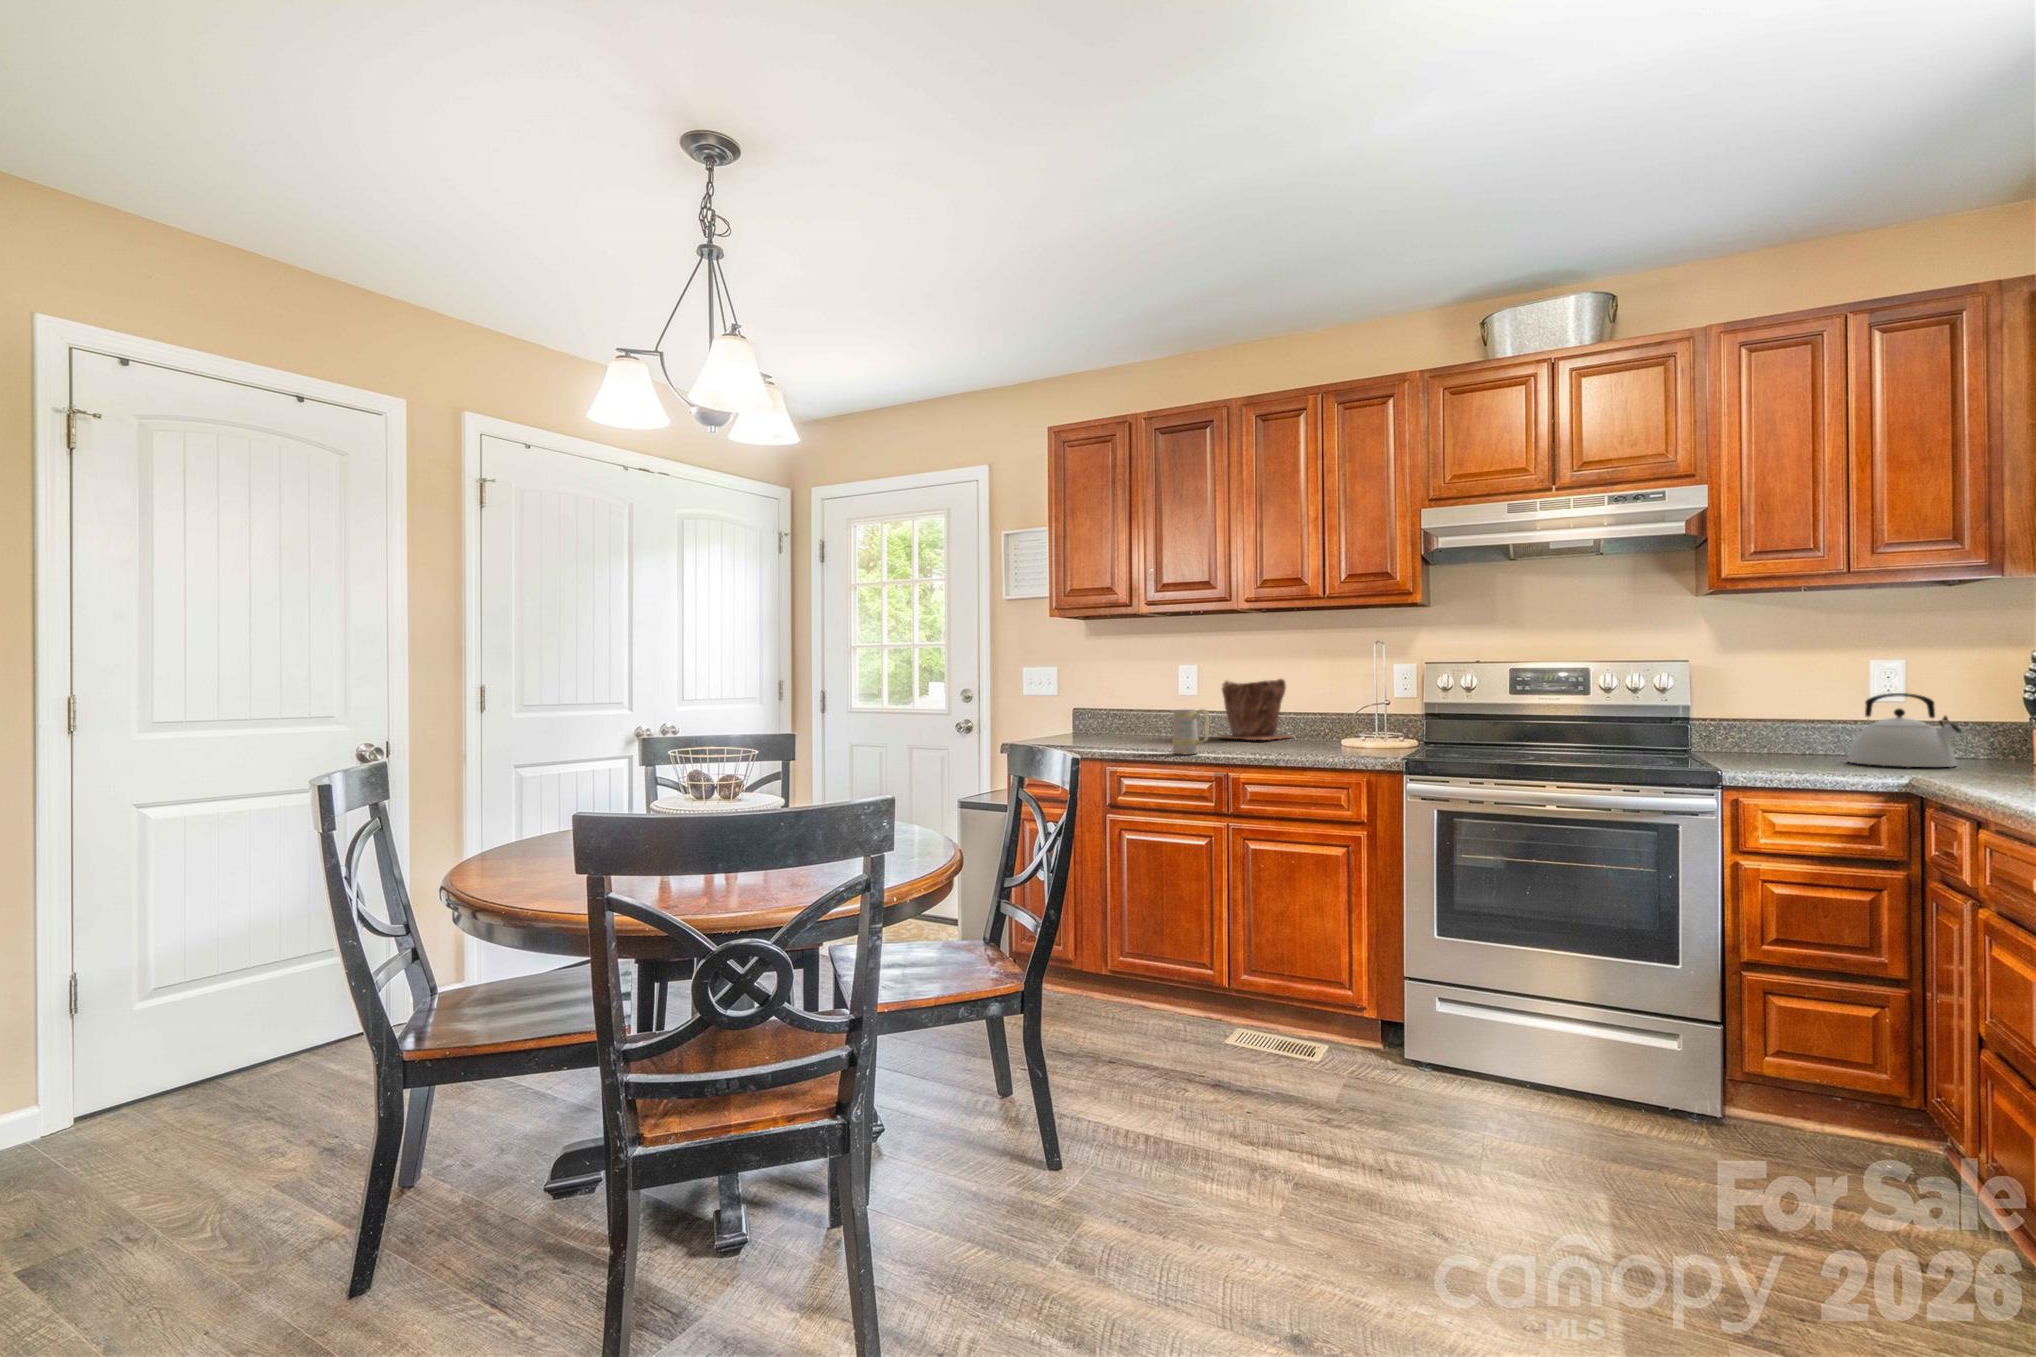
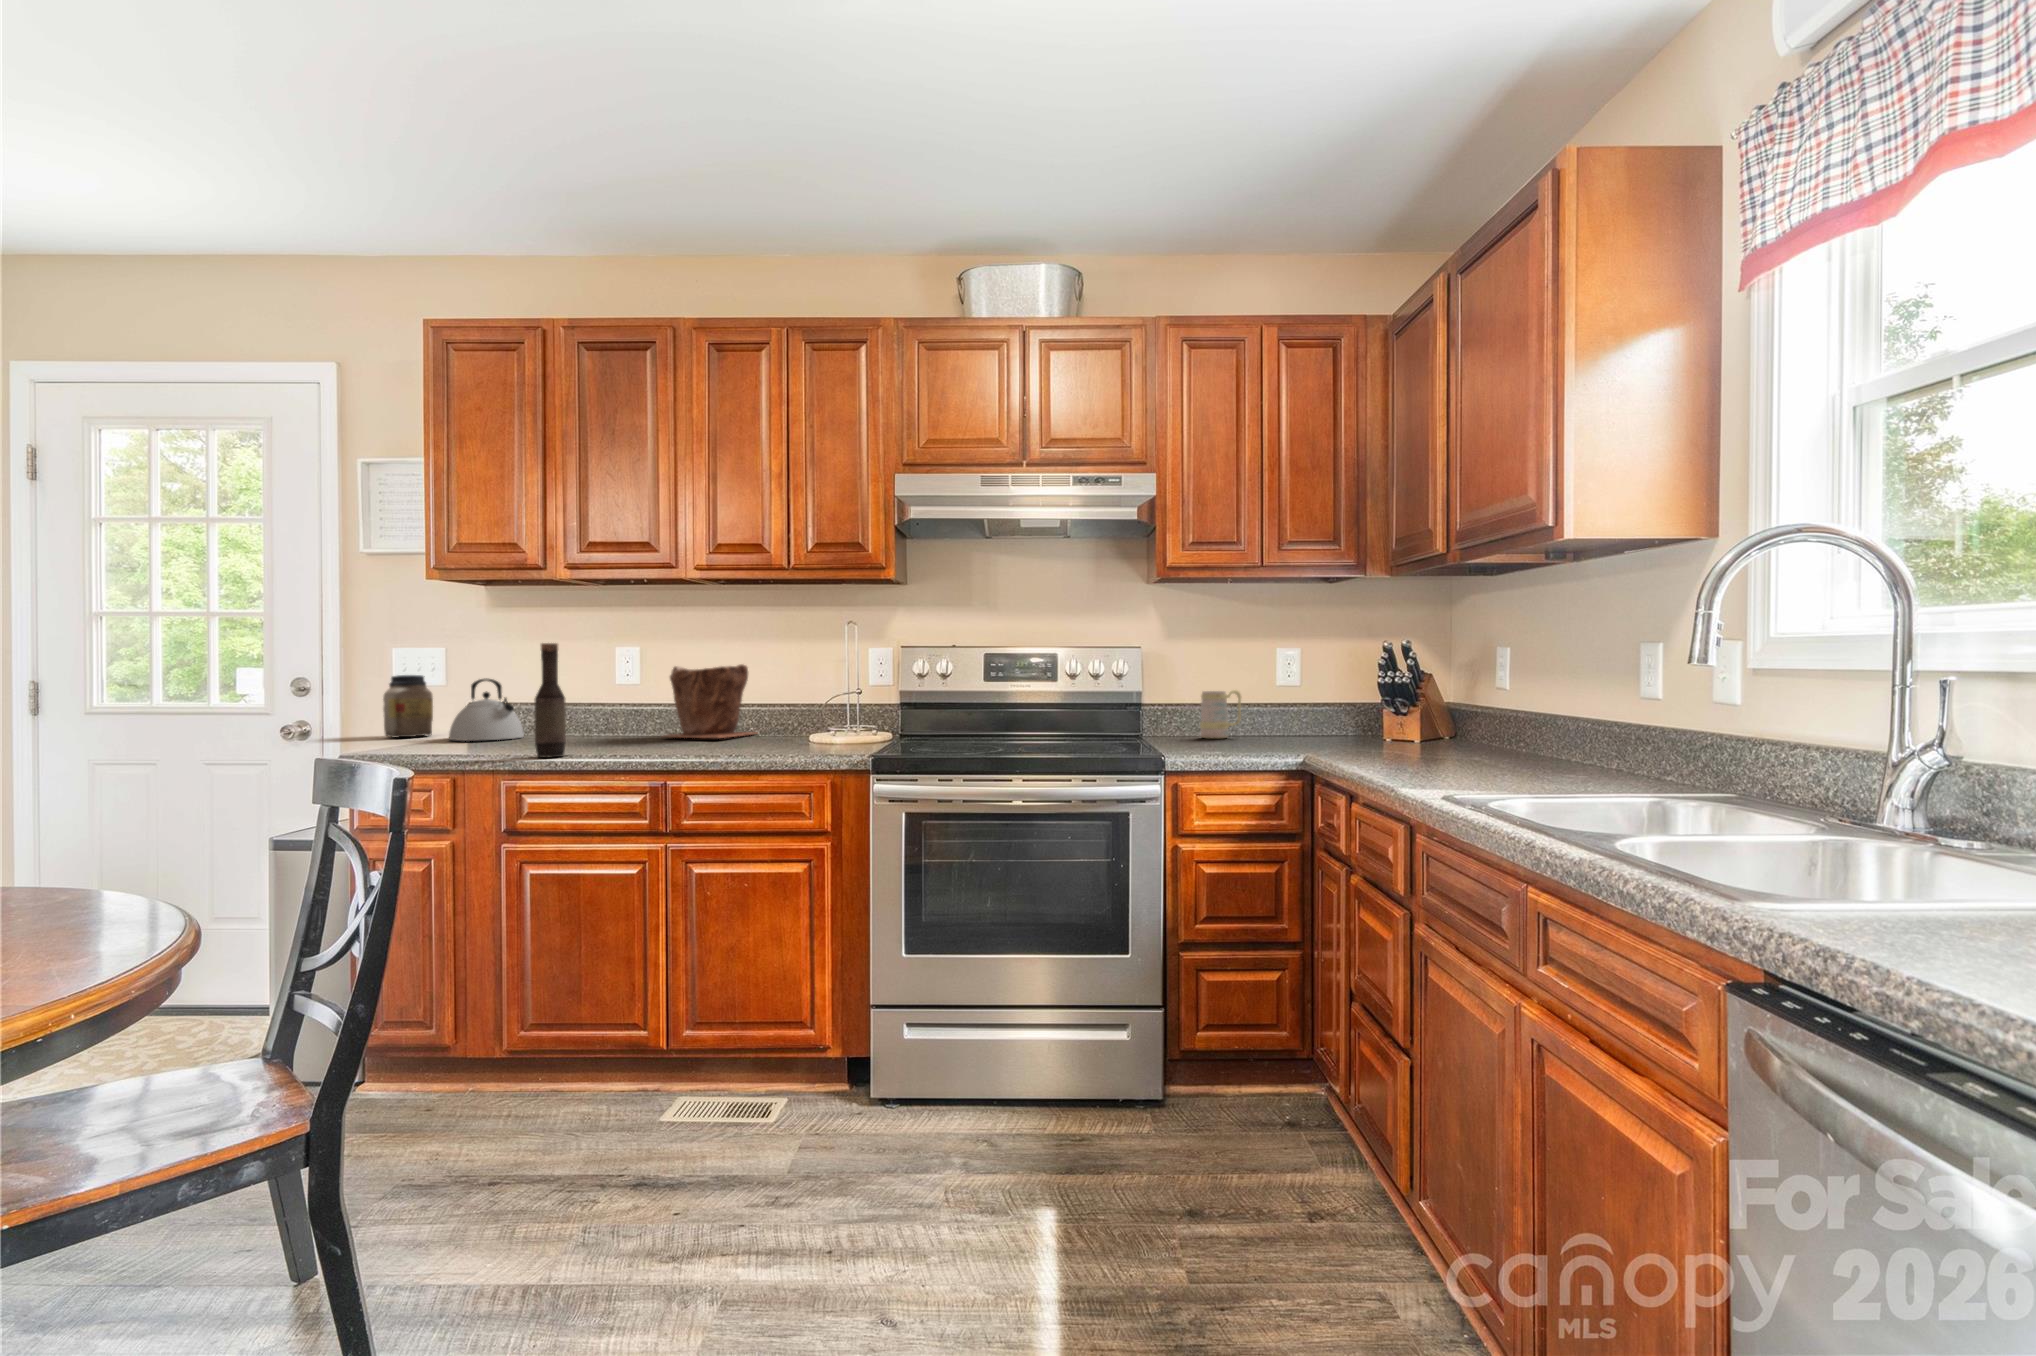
bottle: none [1128,664,1150,751] -> present [535,643,566,757]
jar: none [1017,687,1049,733] -> present [383,675,433,737]
kettle: present [1848,693,1960,767] -> present [449,678,524,741]
mug: present [1172,709,1209,754] -> present [1200,690,1241,739]

